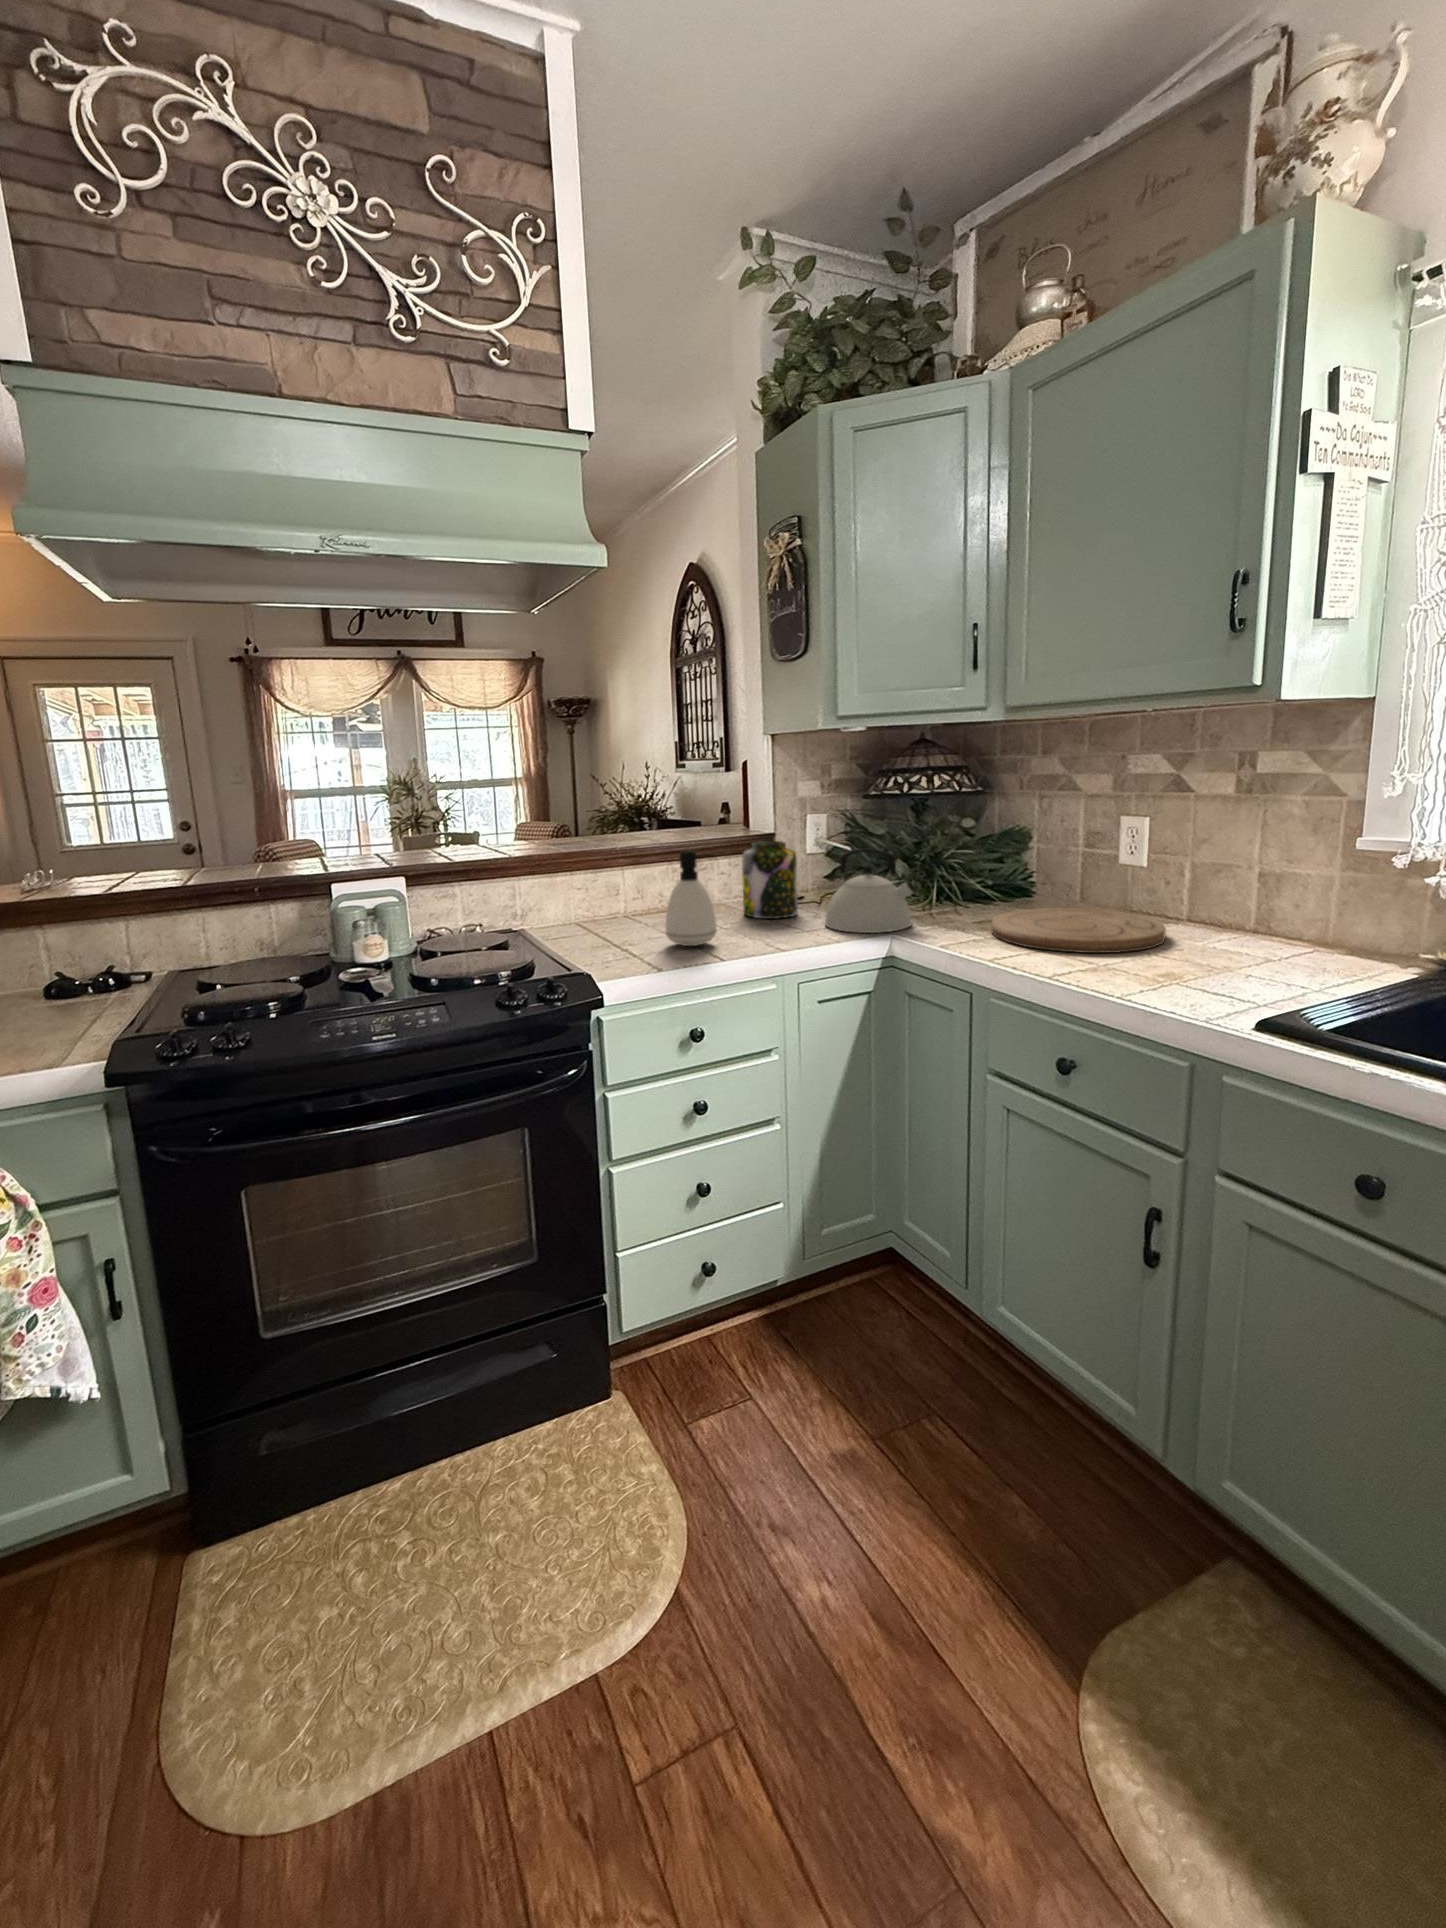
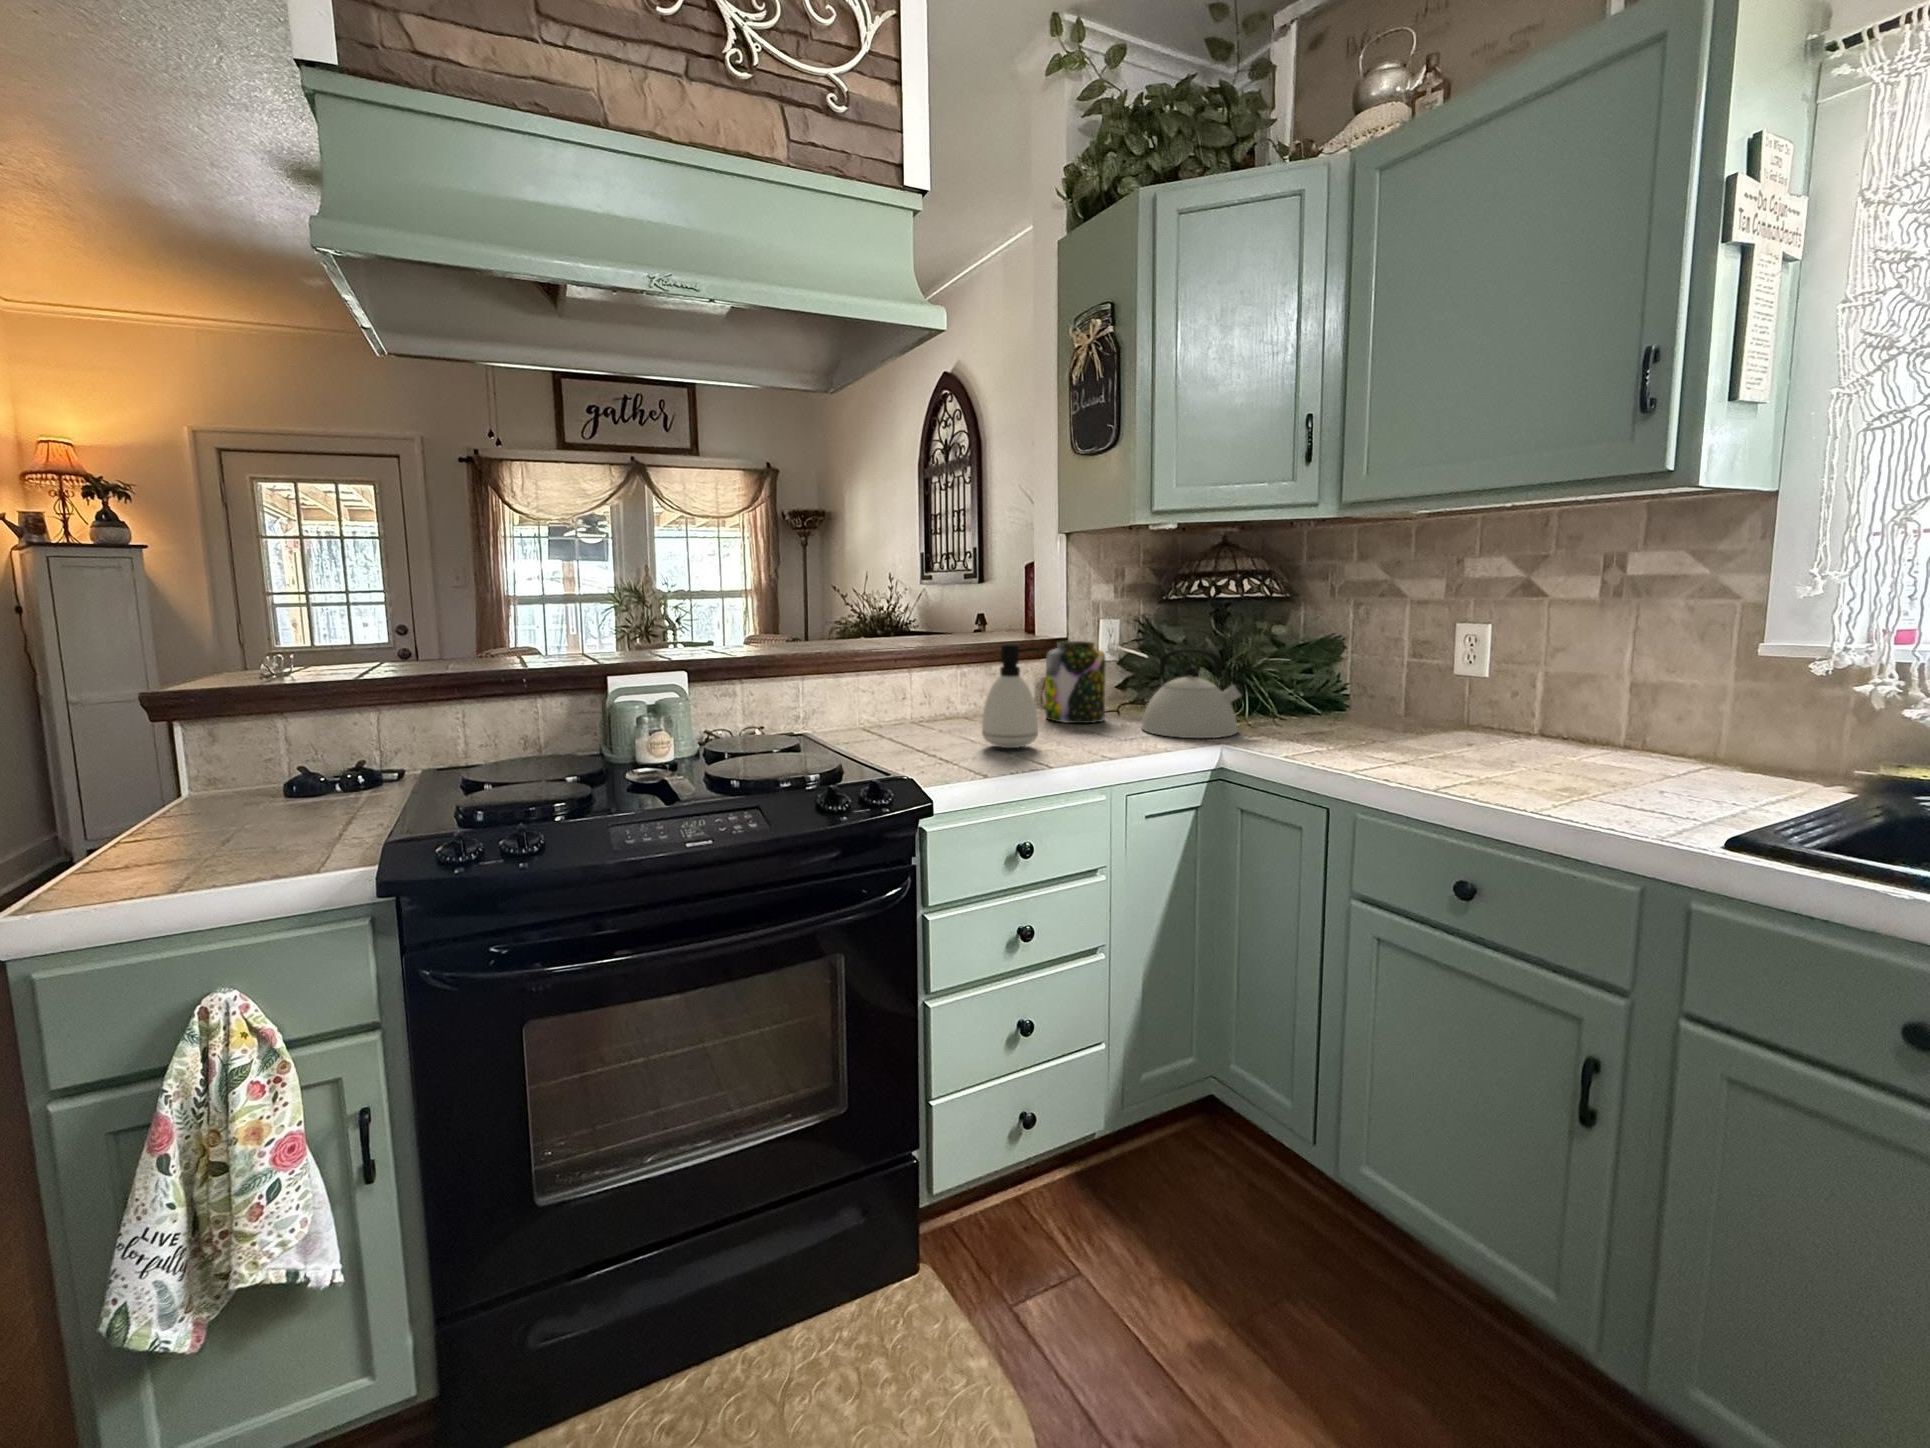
cutting board: present [992,908,1166,953] -> none [1329,716,1529,761]

